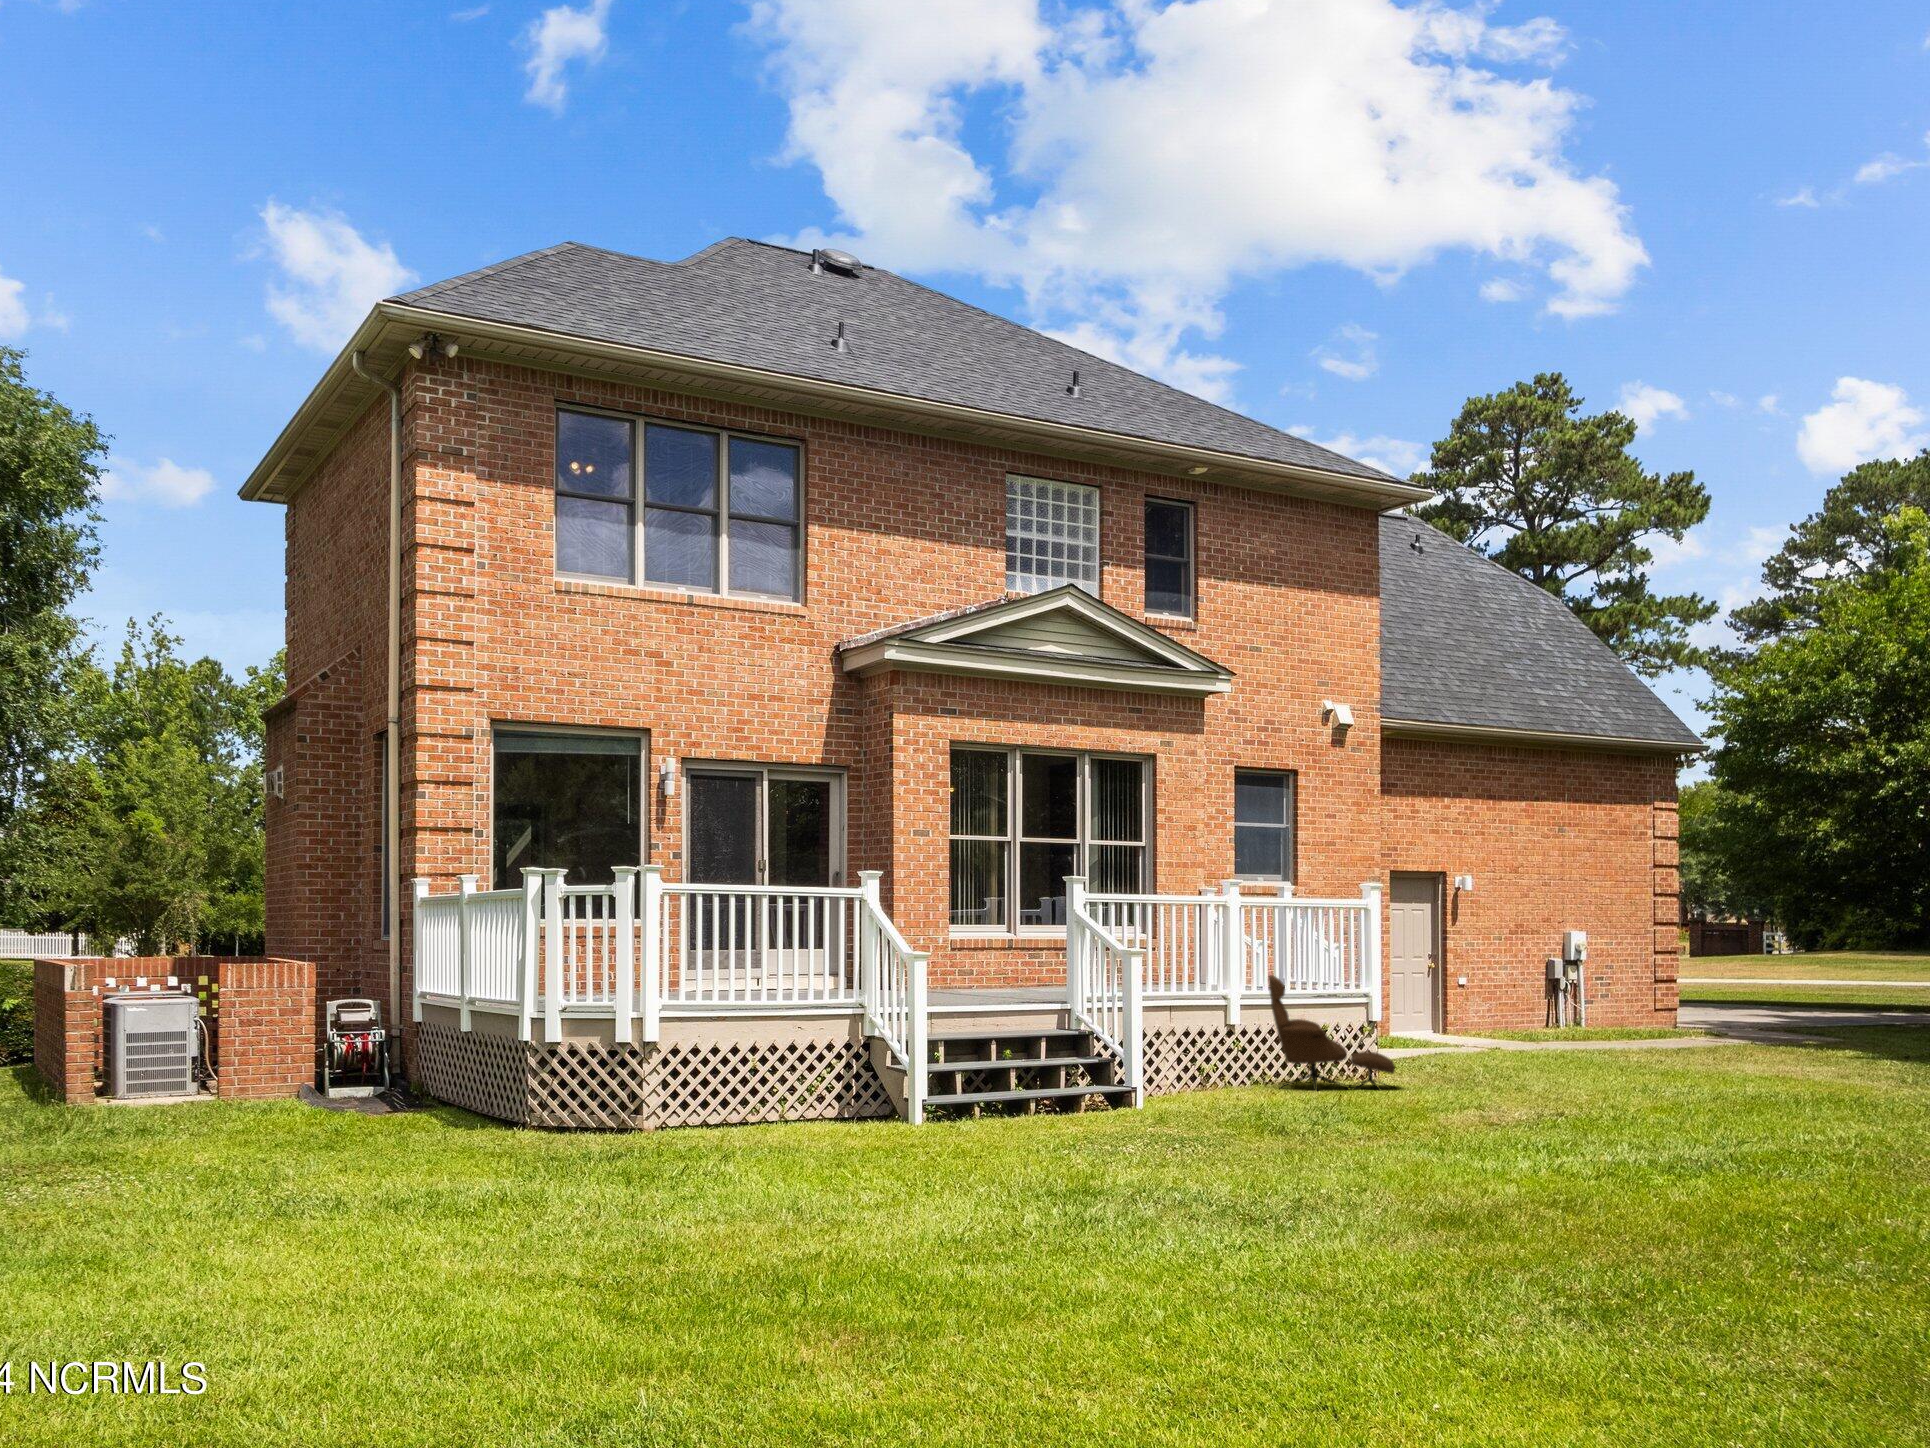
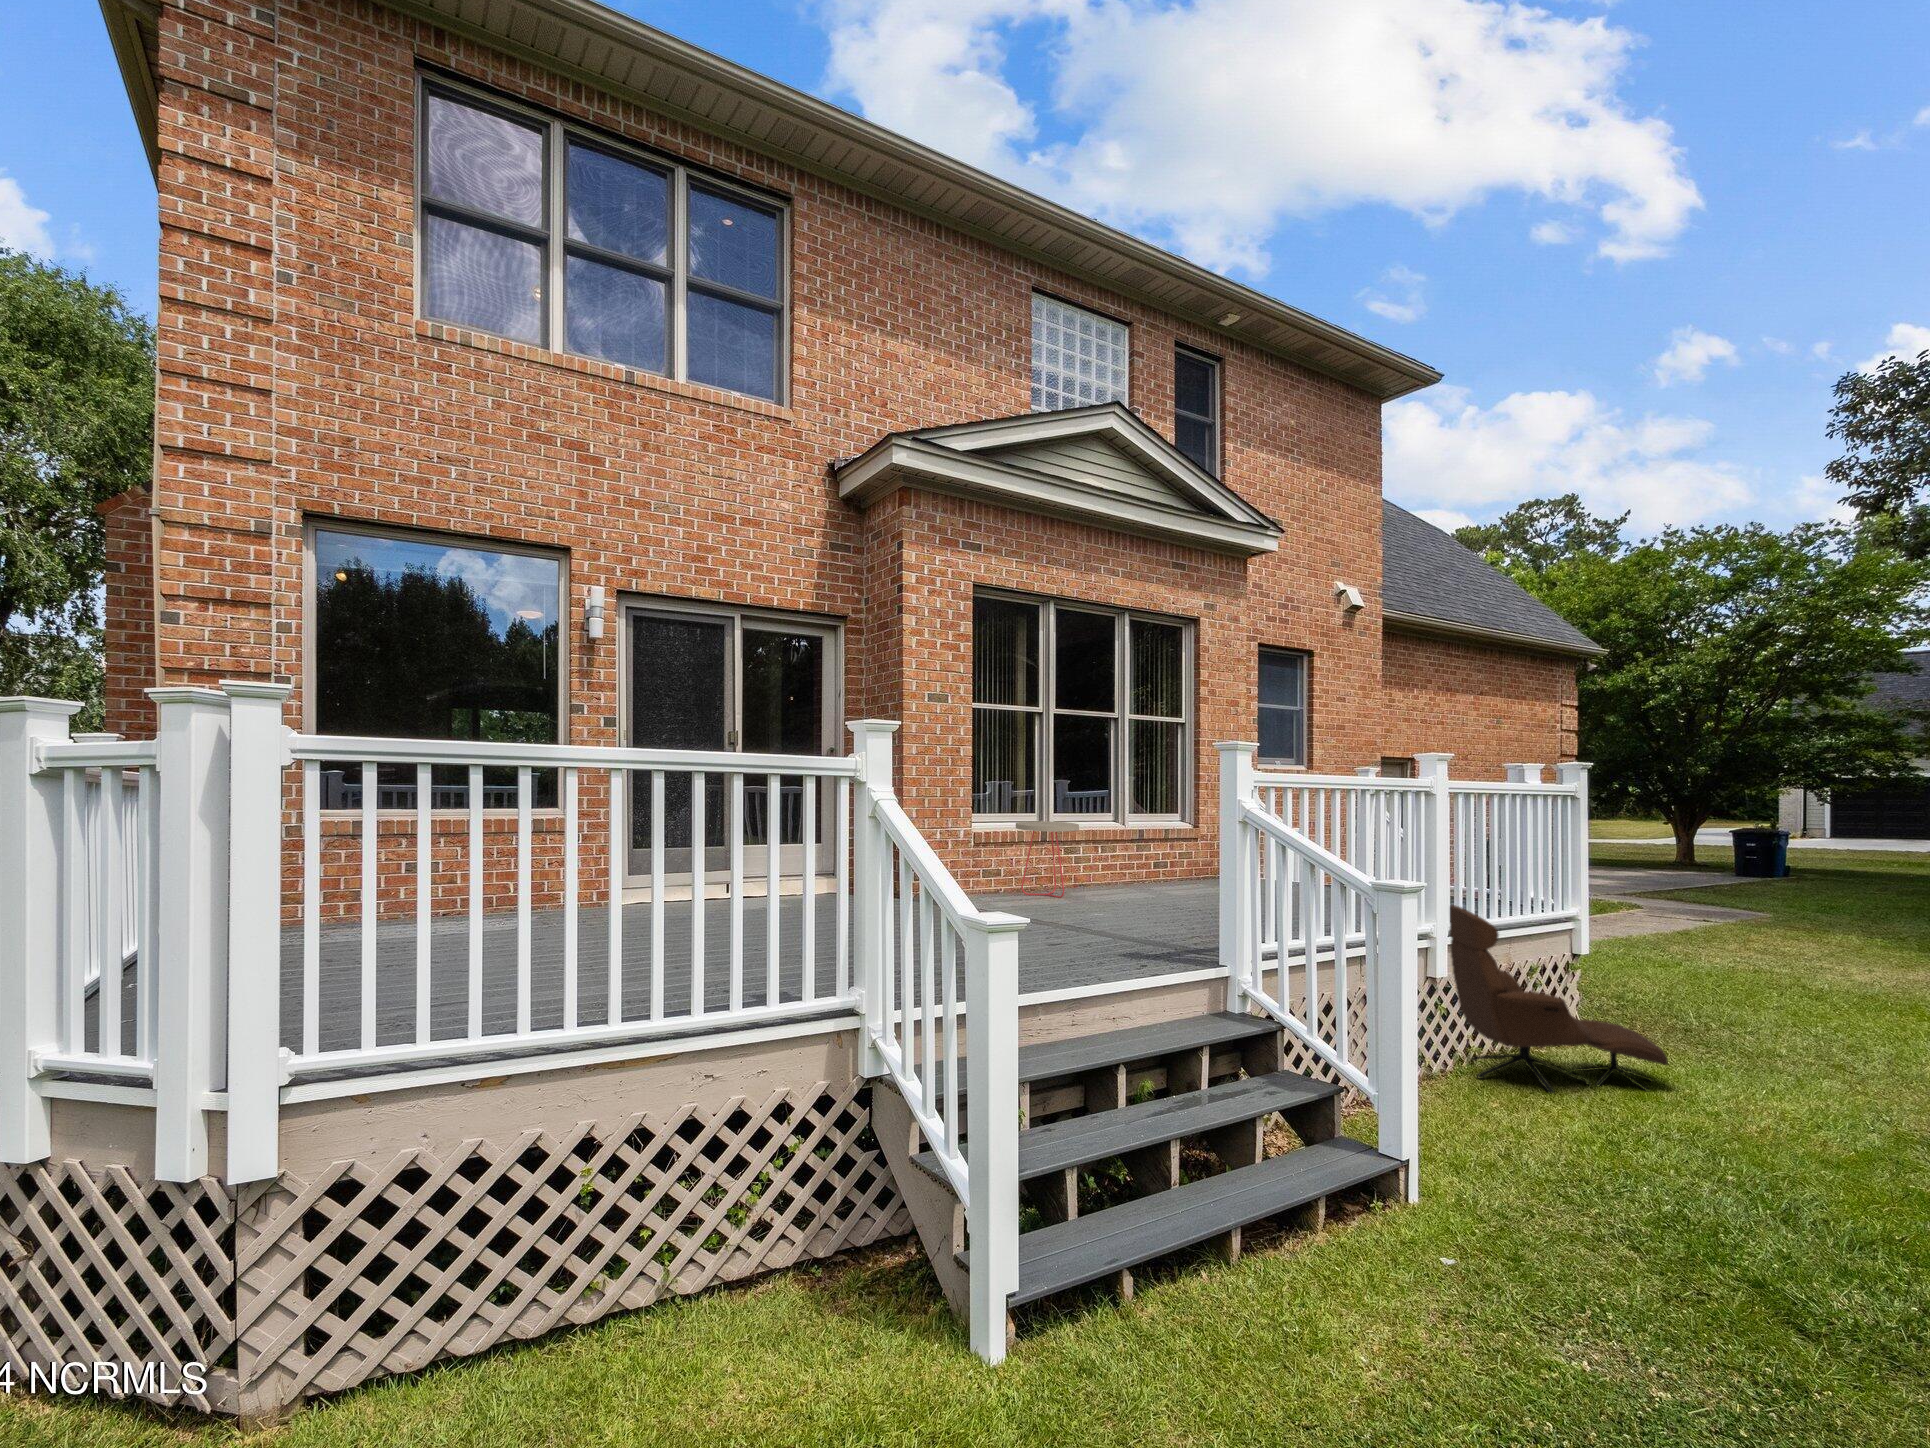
side table: none [986,930,1036,988] -> present [1016,821,1079,898]

